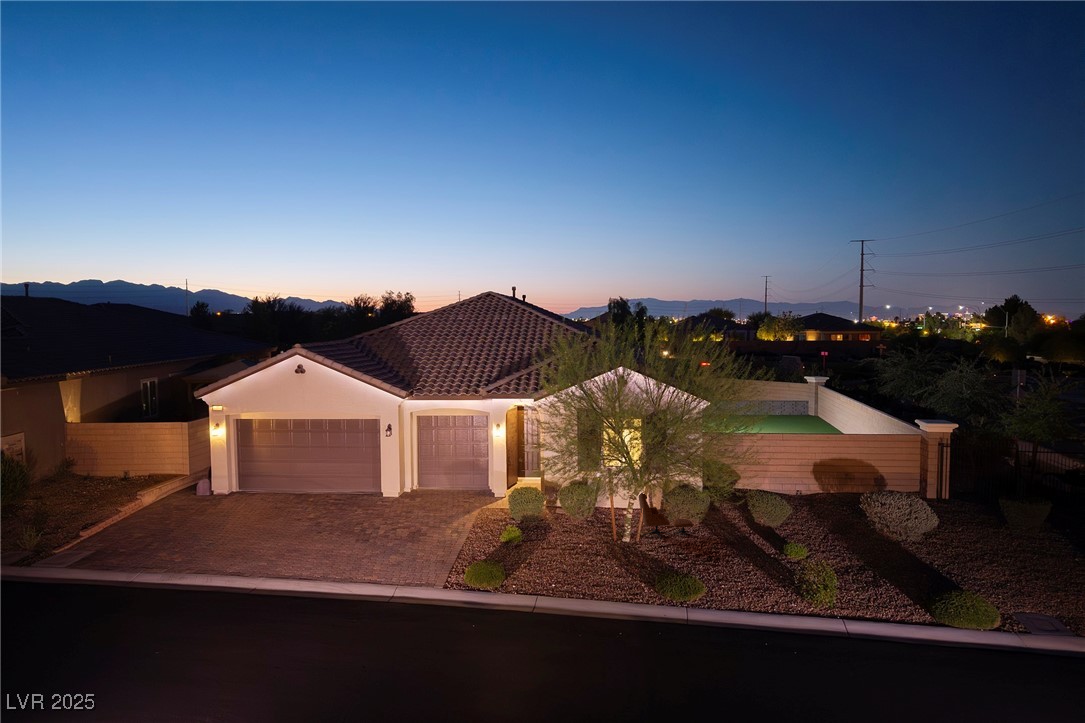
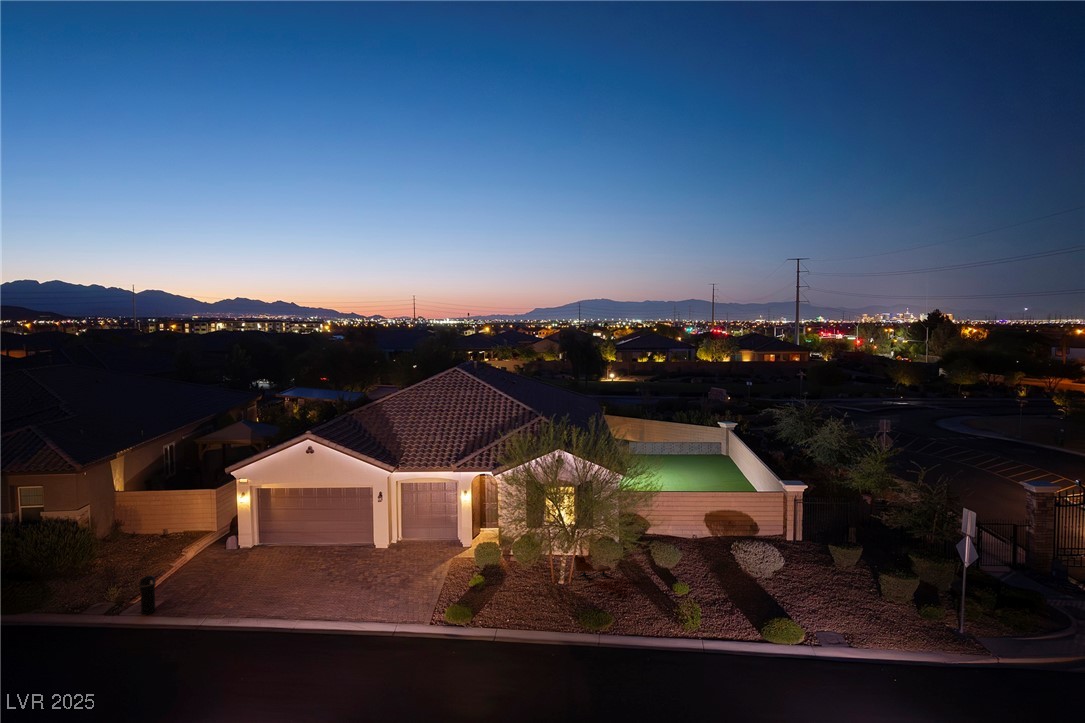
trash can: none [62,511,87,563] -> present [139,575,156,615]

